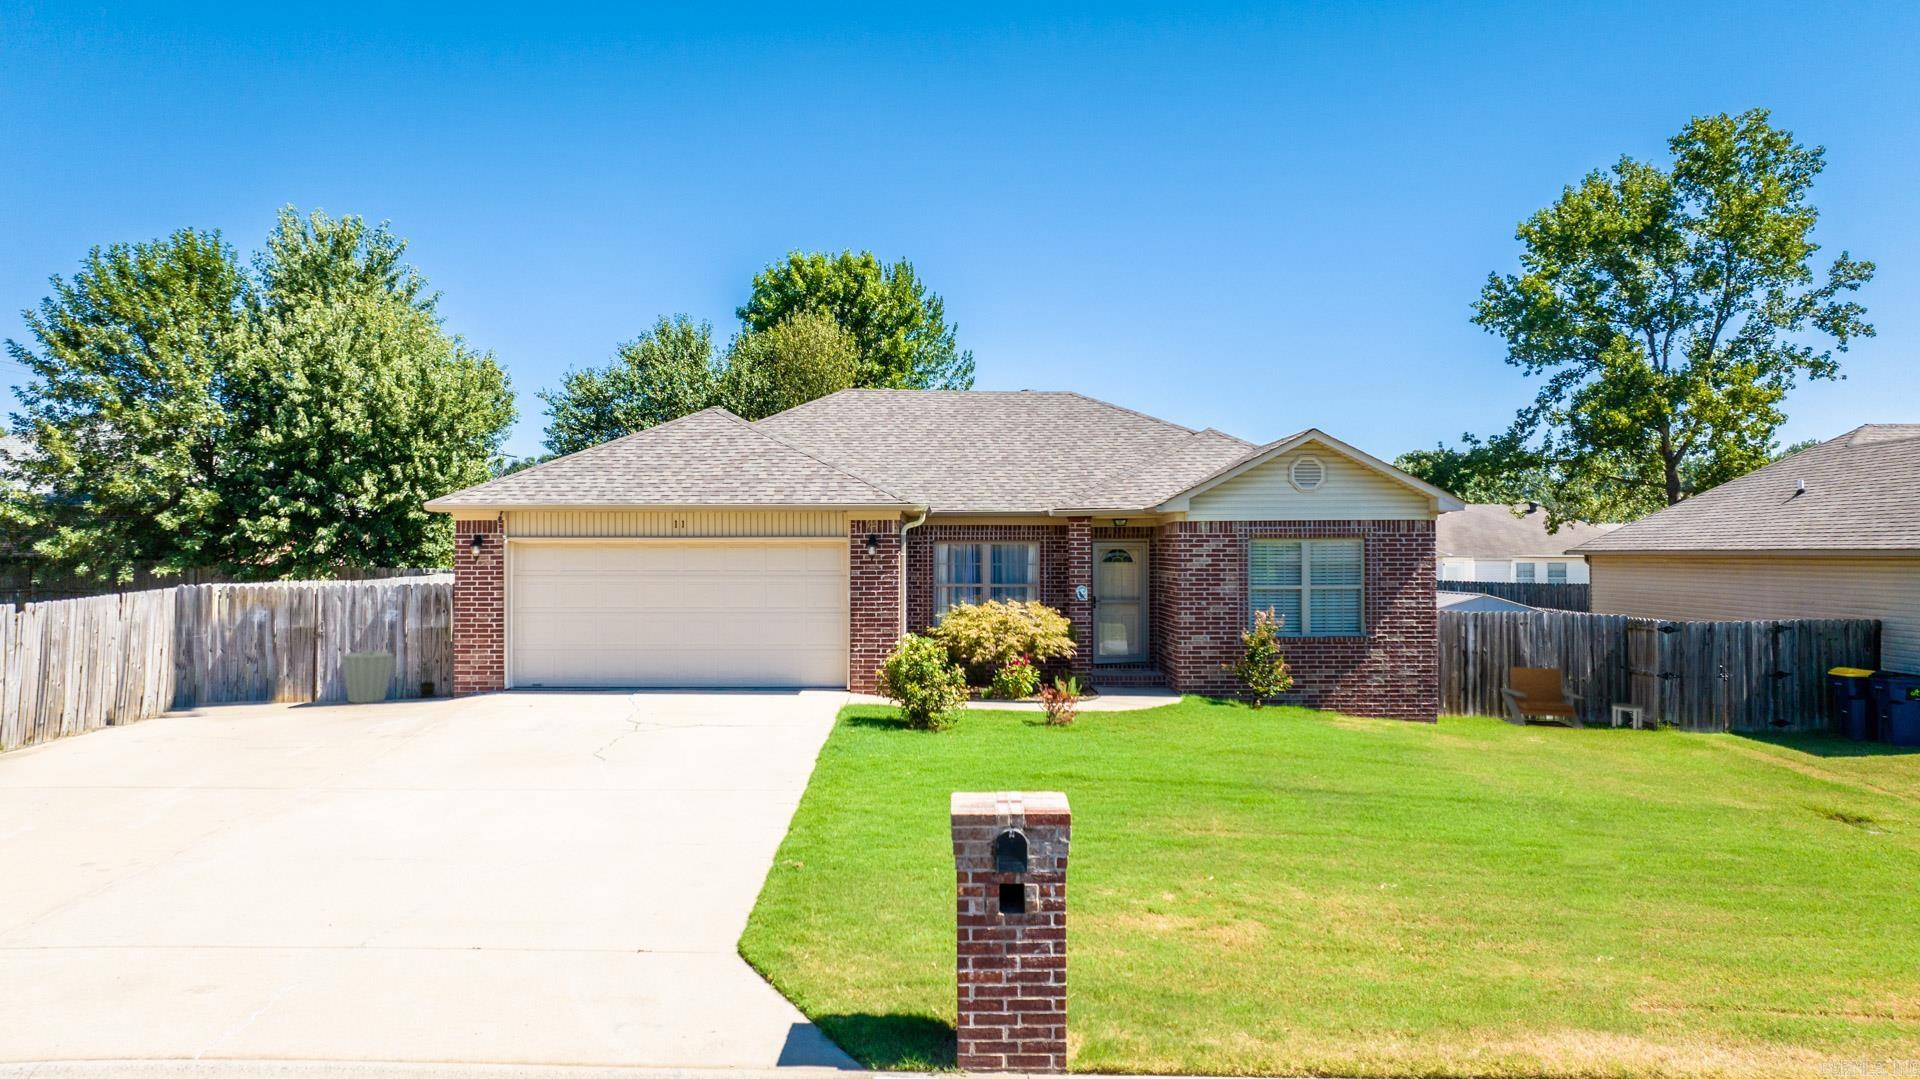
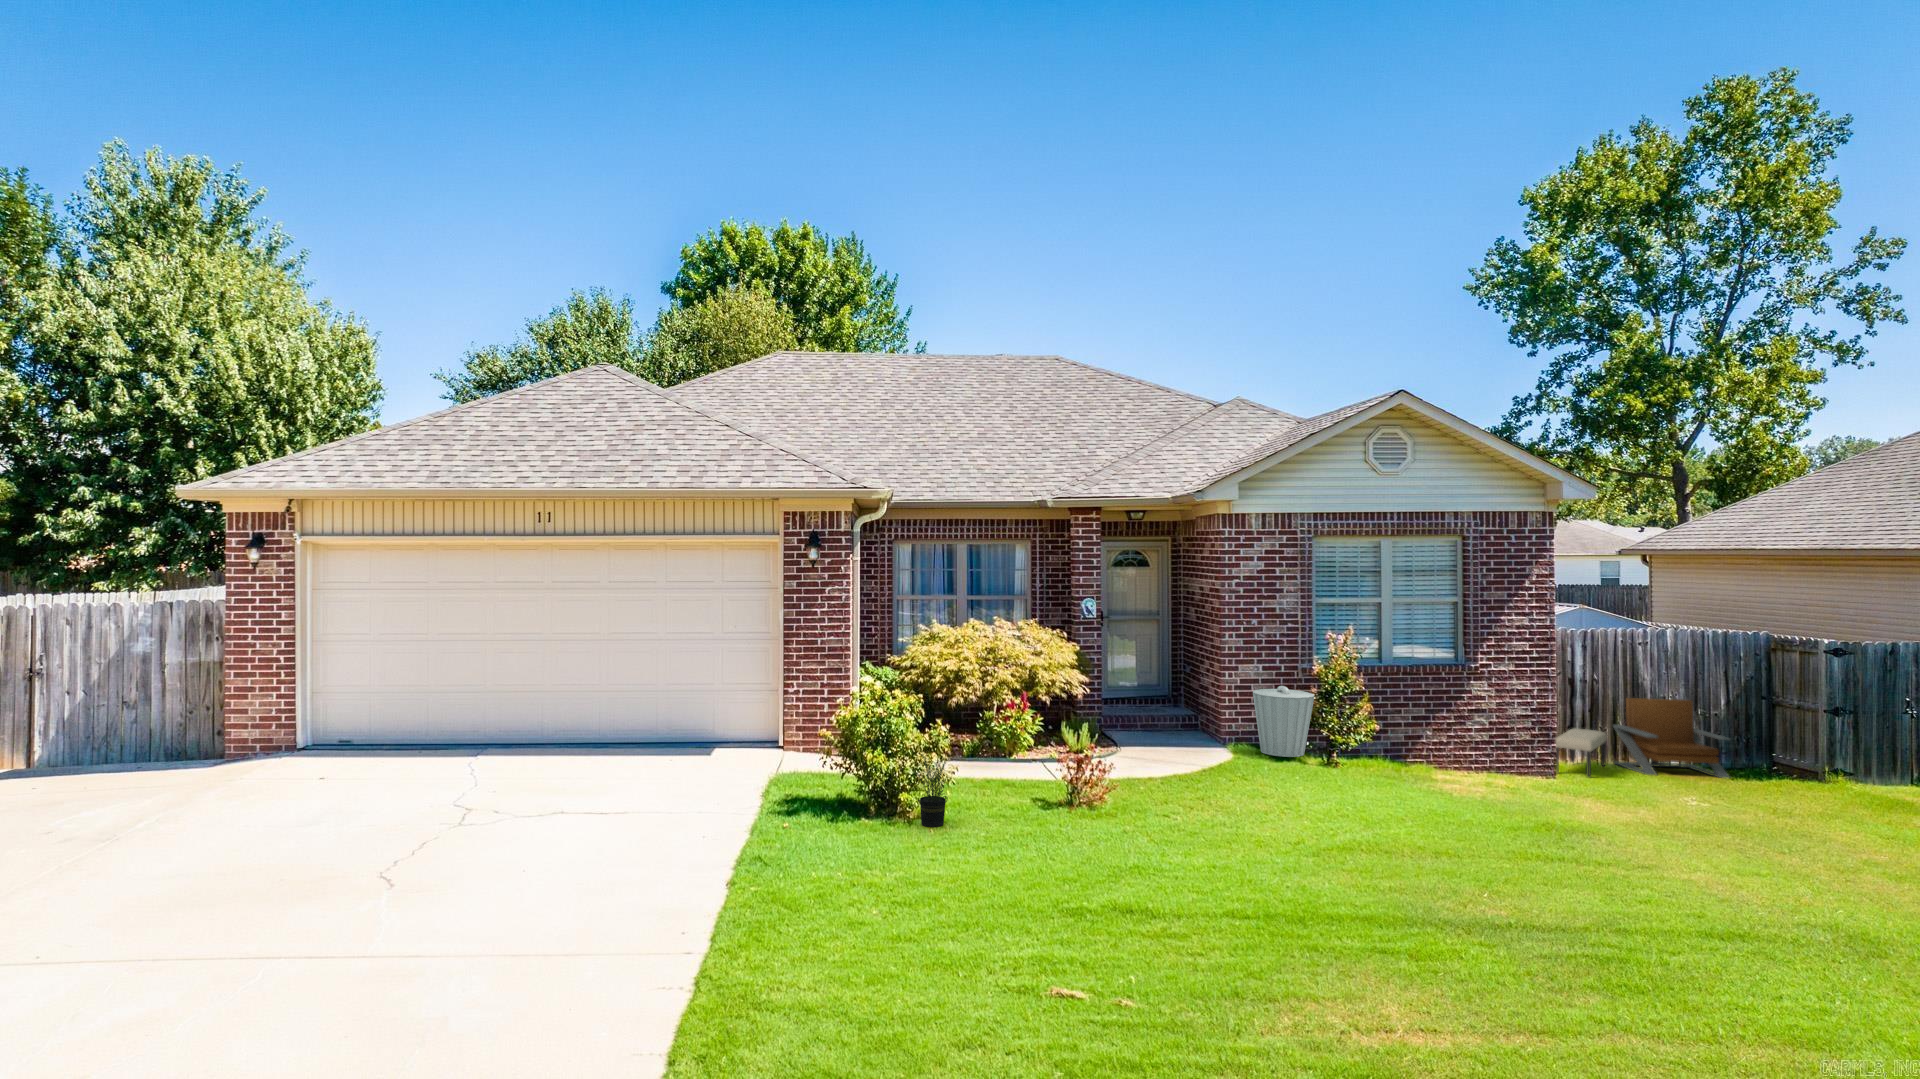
trash can: present [342,649,393,703] -> present [1253,686,1314,757]
potted plant: present [420,663,435,697] -> present [917,754,950,827]
bench: none [1442,691,1492,727] -> present [1556,728,1607,777]
round table: present [1612,703,1643,729] -> none [1752,743,1798,777]

